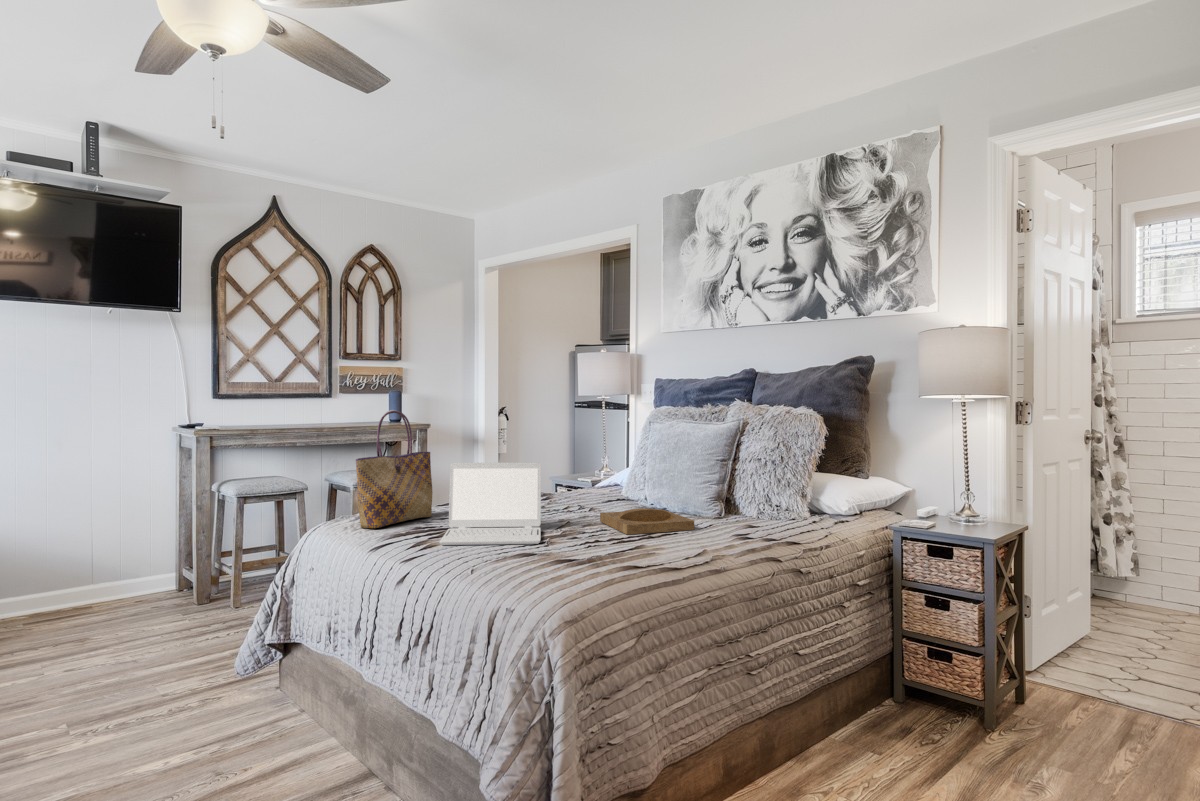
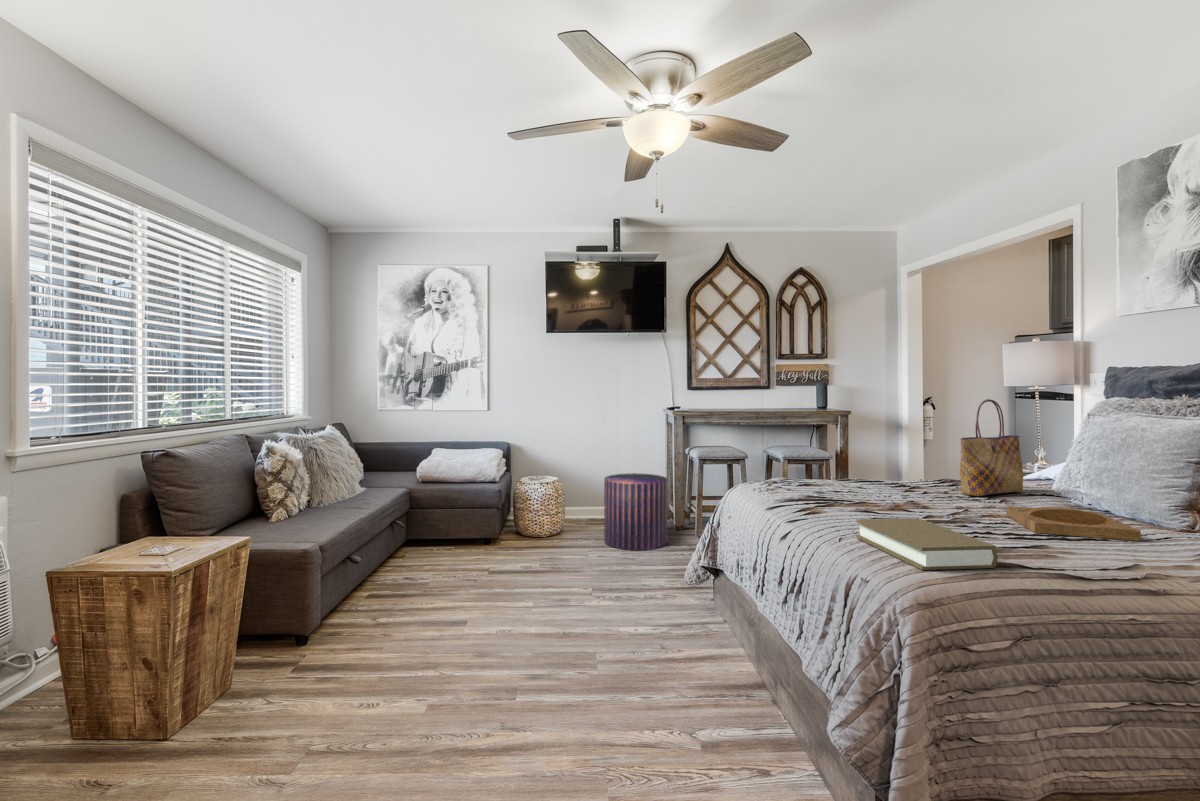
tote bag: present [356,410,433,528] -> present [960,399,1023,496]
laptop: present [440,462,541,545] -> none [823,444,932,526]
pouf: none [68,526,188,651] -> present [604,473,667,550]
book: none [487,536,616,588] -> present [856,518,998,570]

